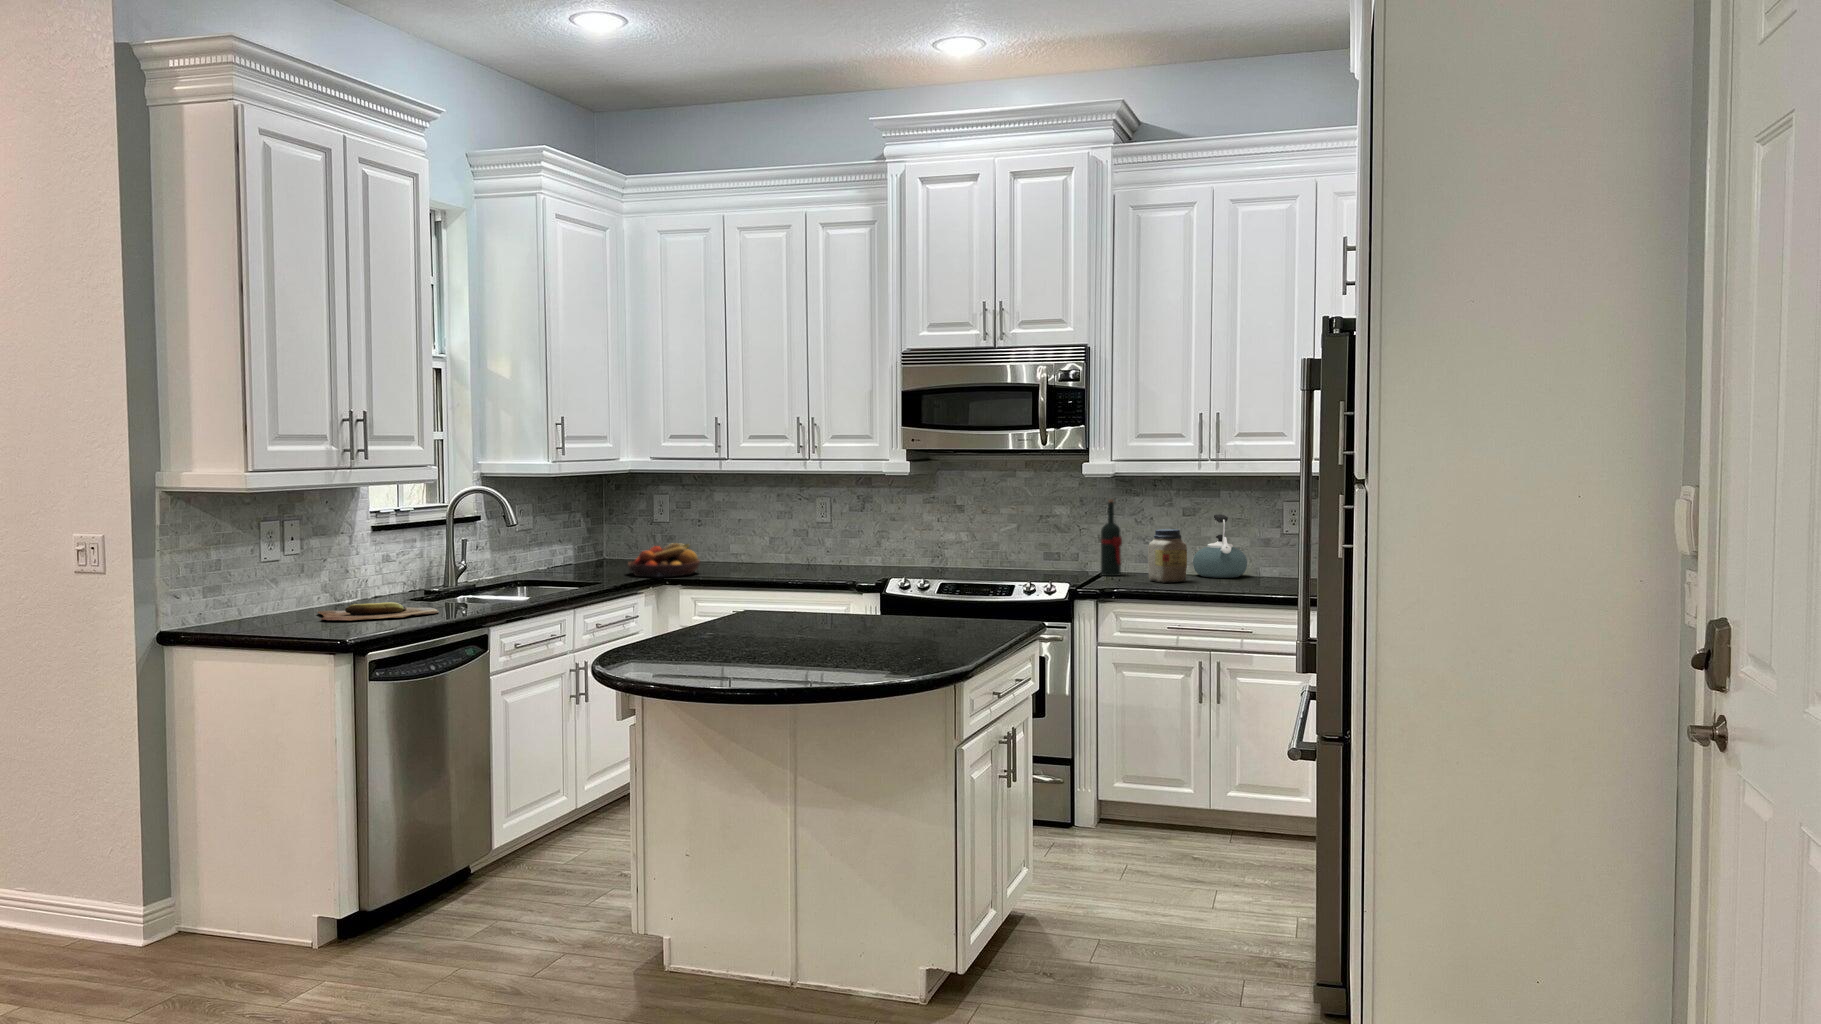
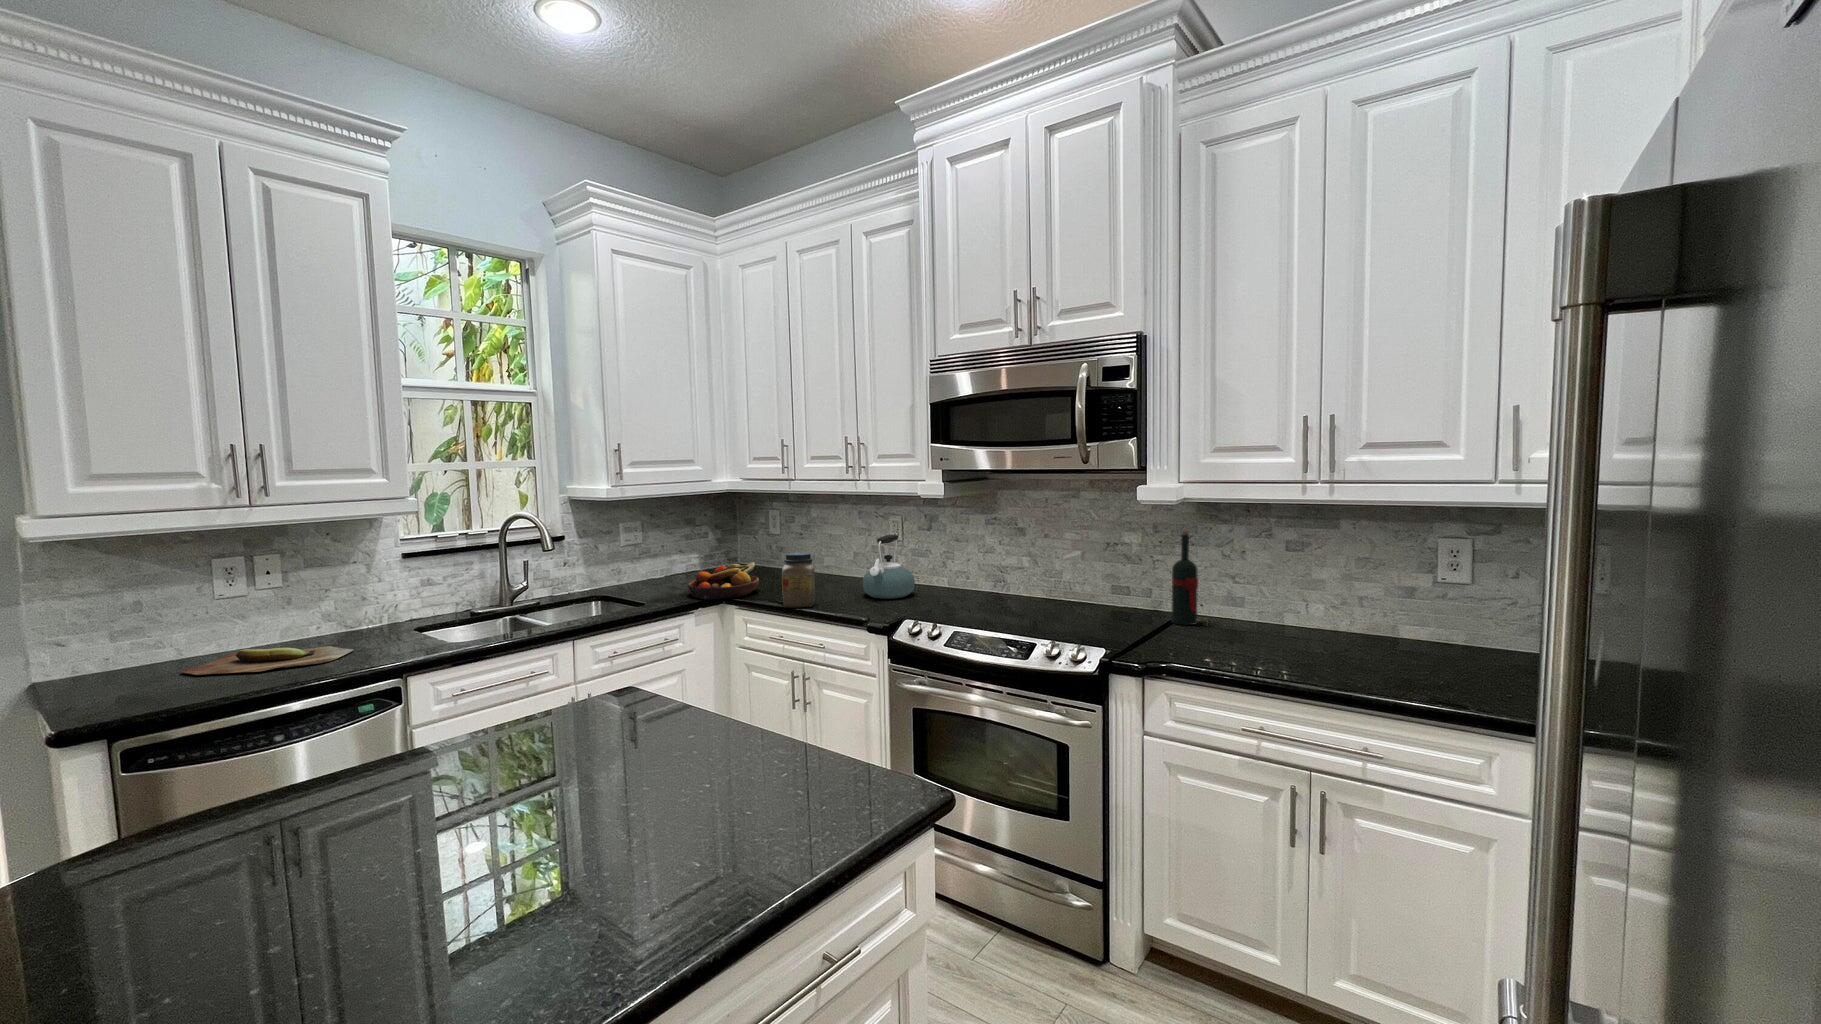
kettle: present [1193,514,1247,578] -> present [863,535,915,599]
jar: present [1148,529,1187,583] -> present [782,552,815,608]

